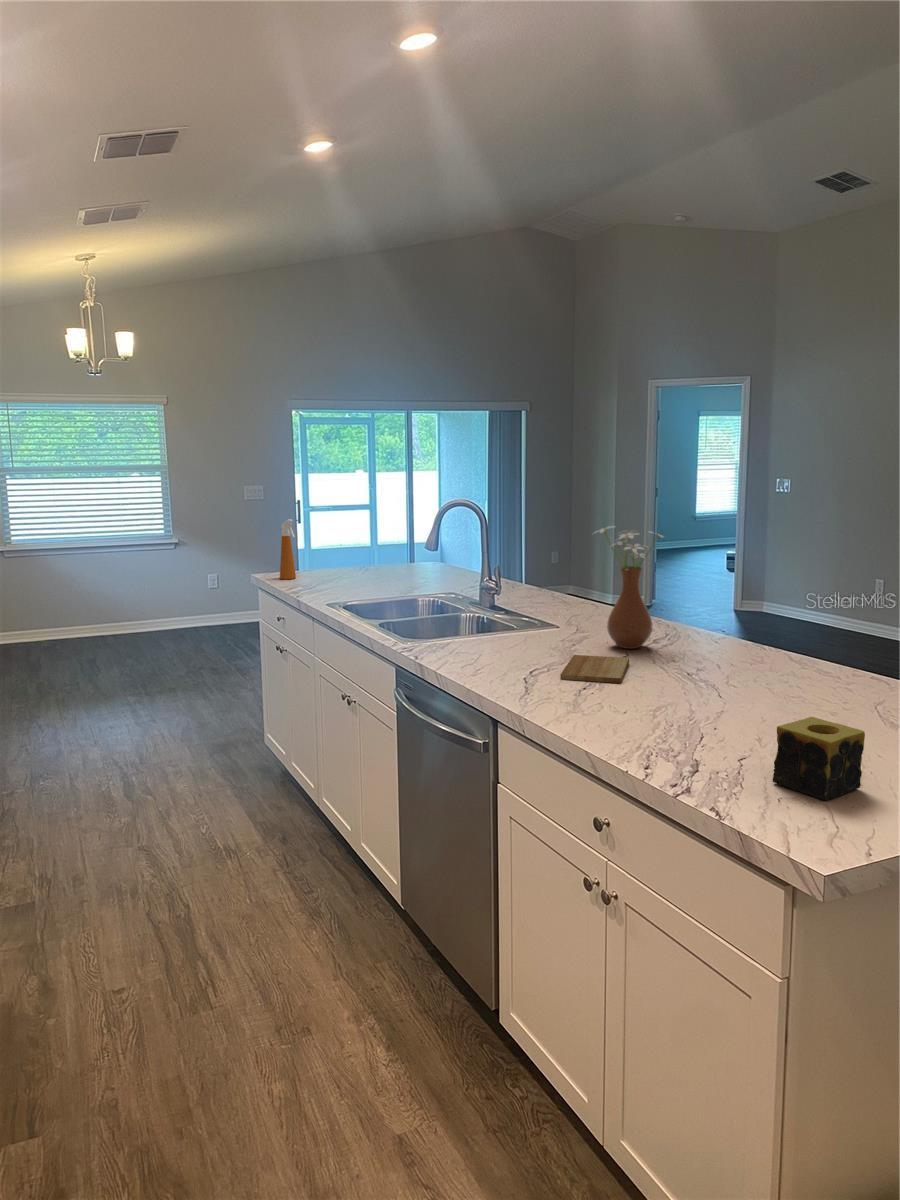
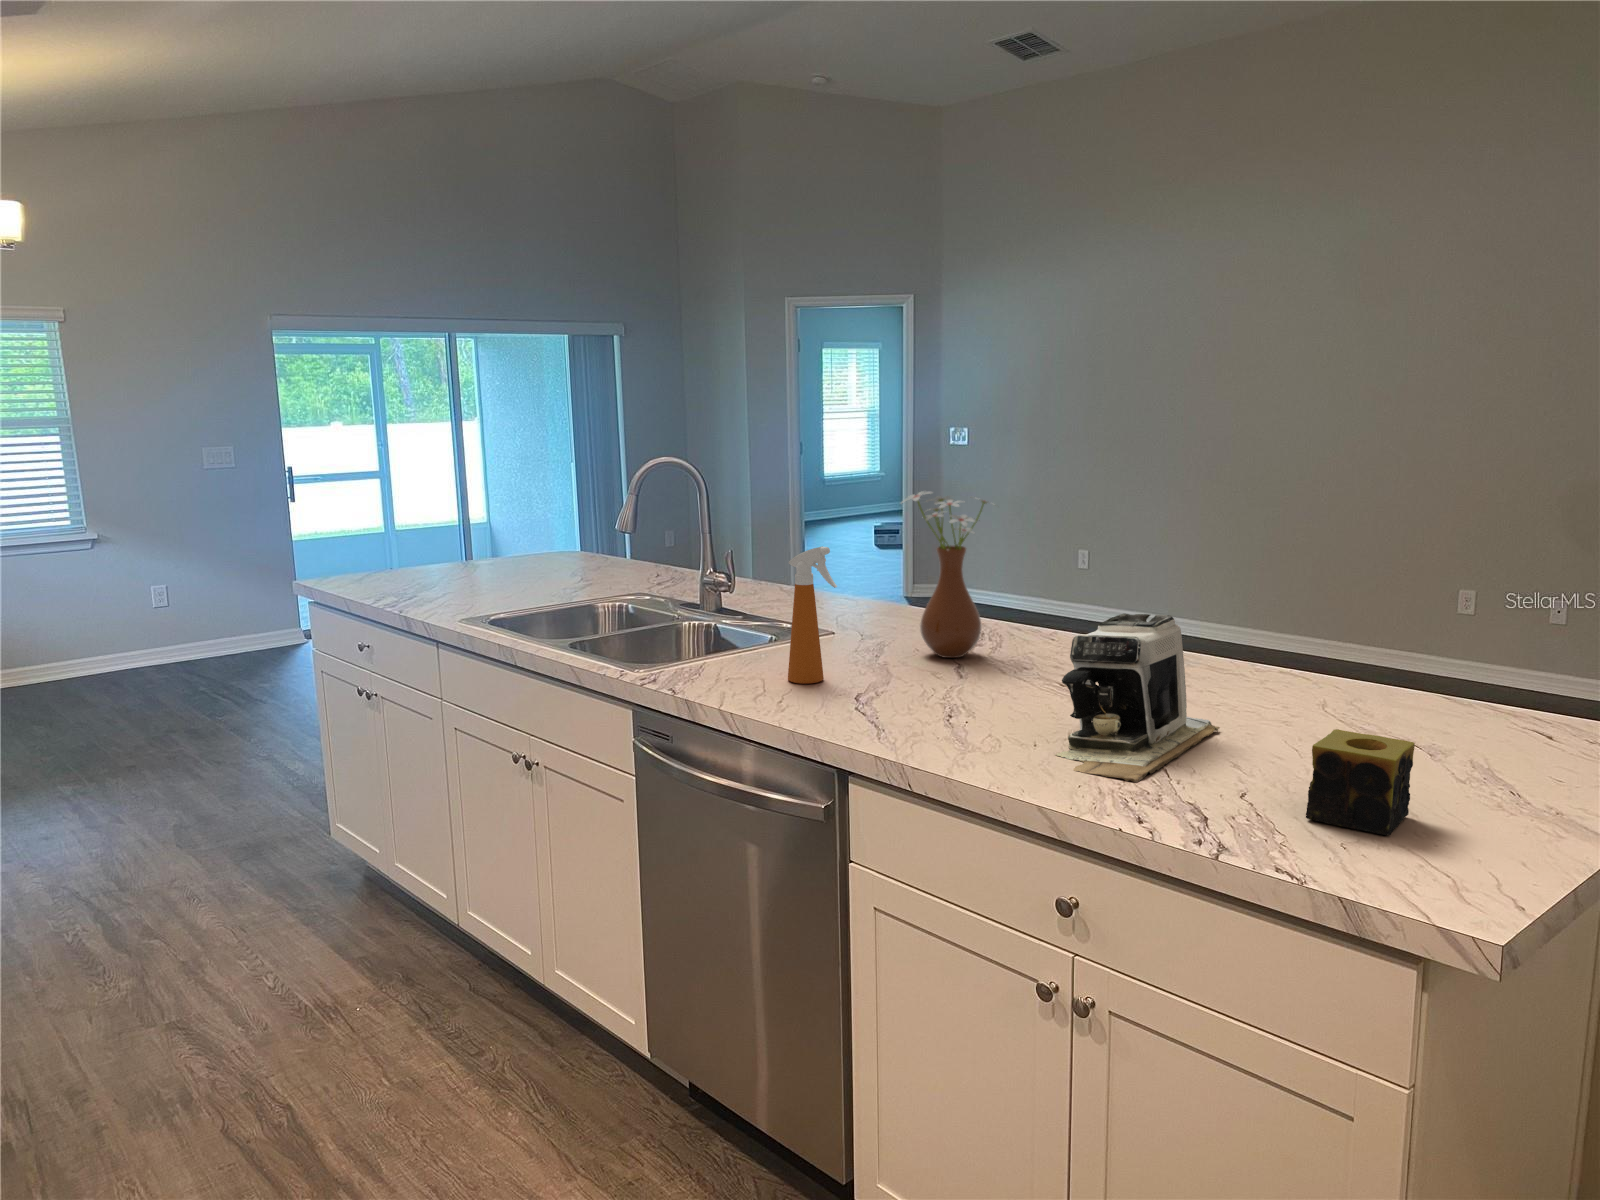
spray bottle: present [280,519,296,579] -> present [788,546,837,684]
coffee maker: none [631,621,779,745] -> present [1056,614,1220,782]
cutting board: present [560,655,629,683] -> none [898,670,990,706]

